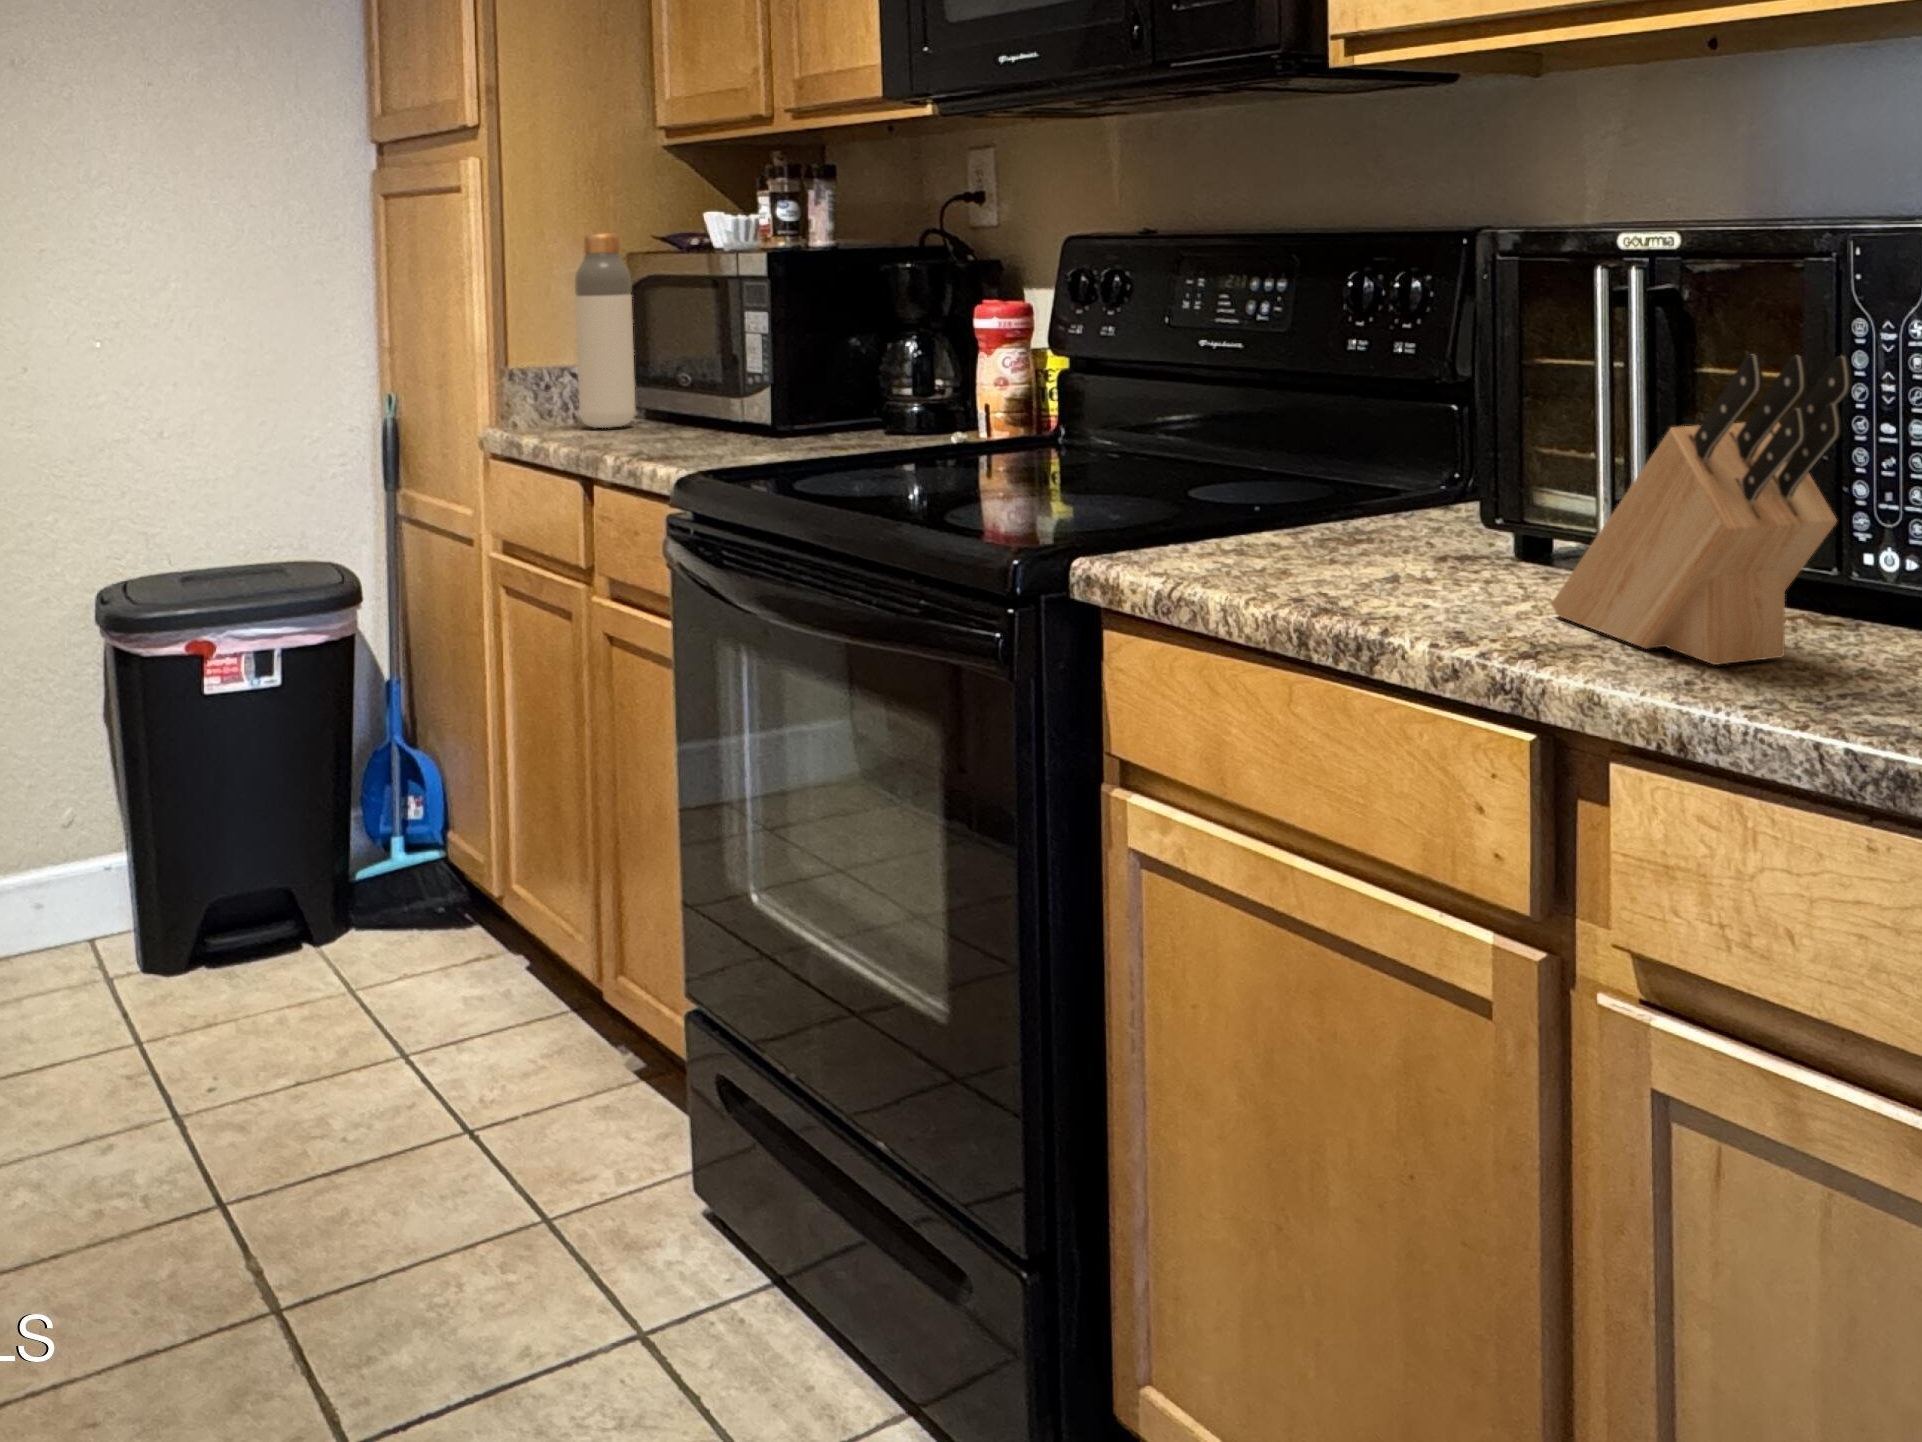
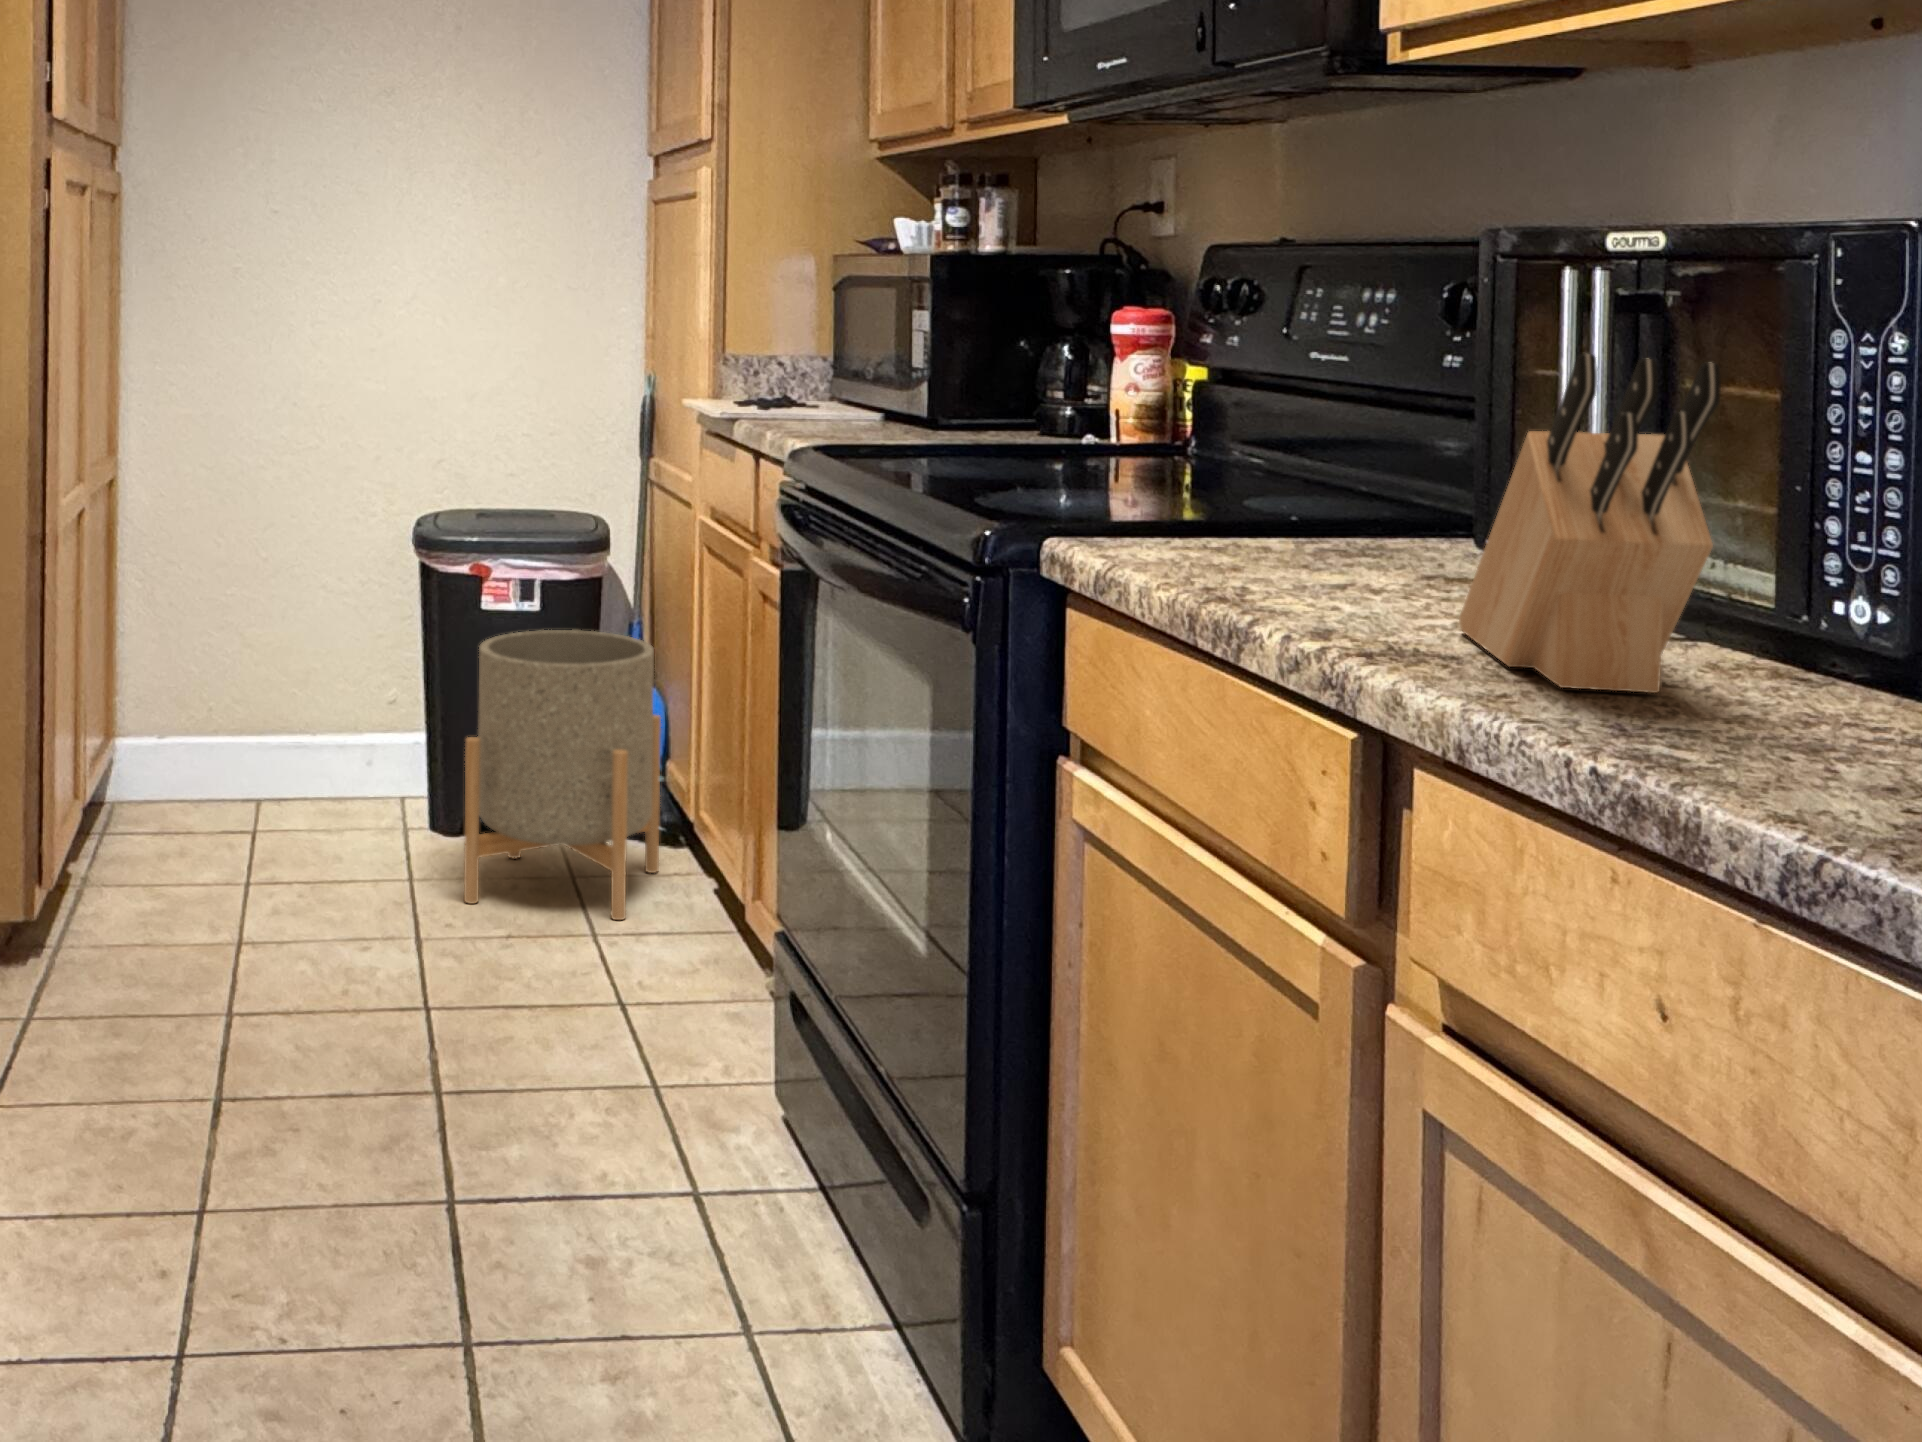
bottle: present [575,233,635,428] -> none [765,228,816,407]
planter: none [219,699,458,1048] -> present [464,630,661,920]

